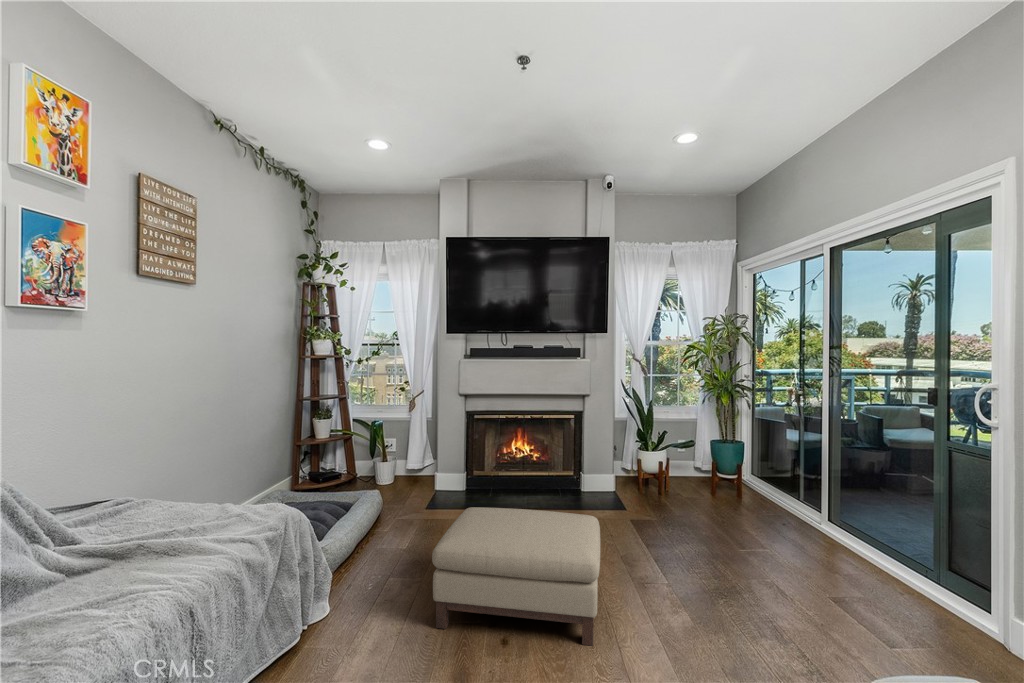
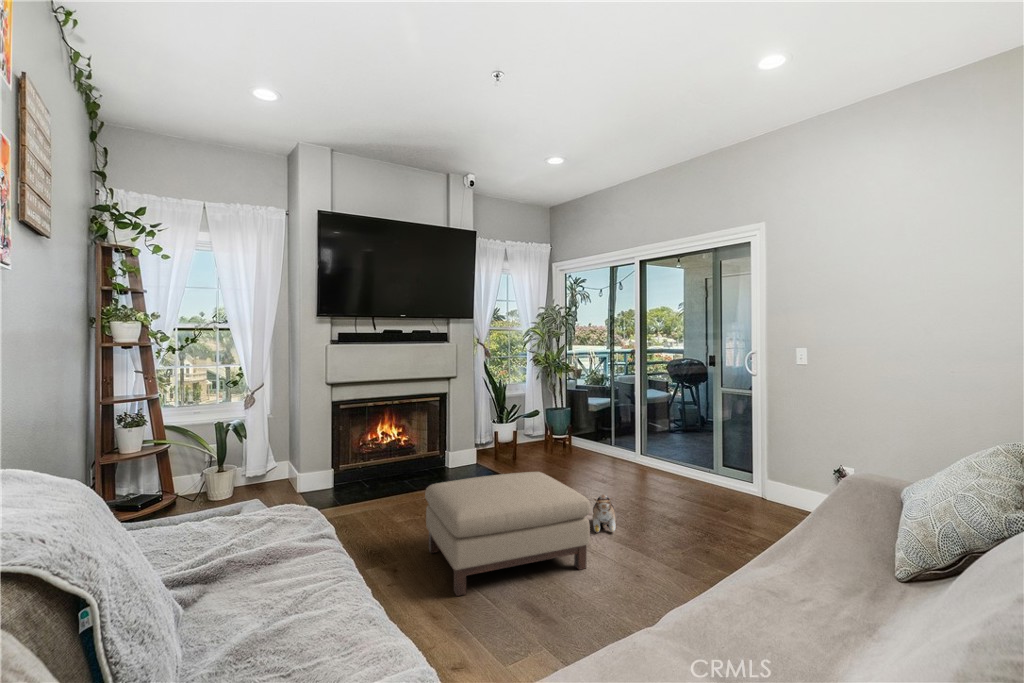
plush toy: none [646,560,693,612] -> present [593,494,616,532]

